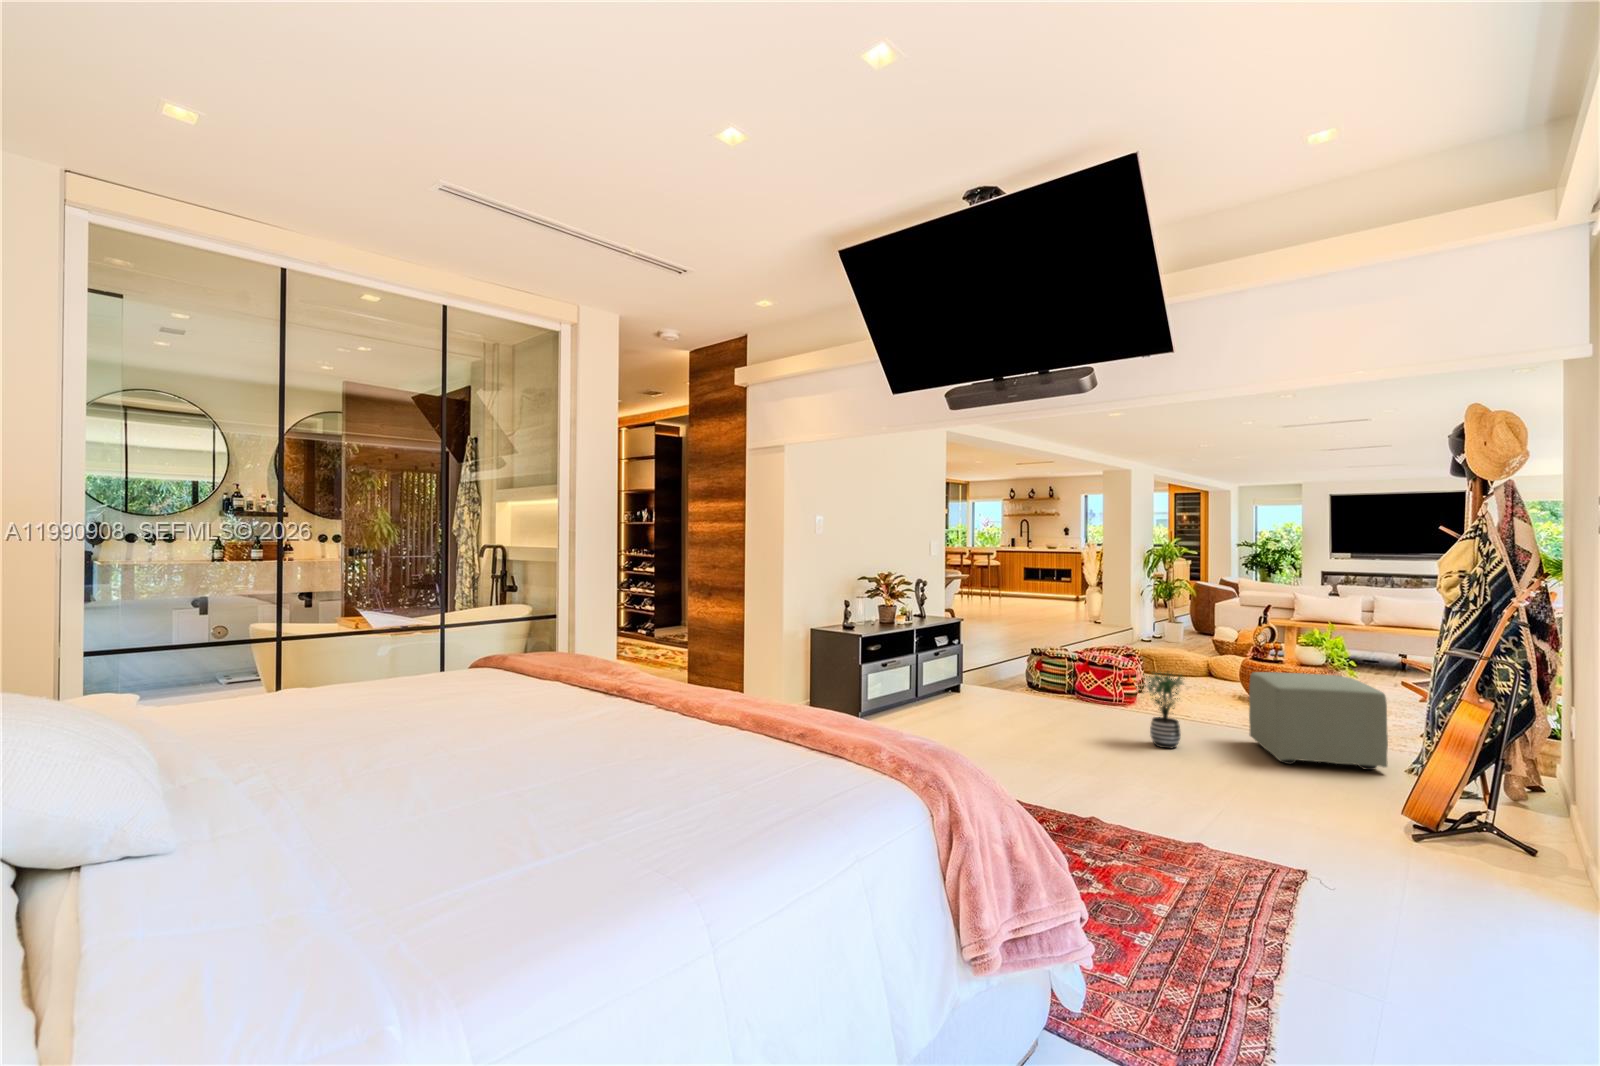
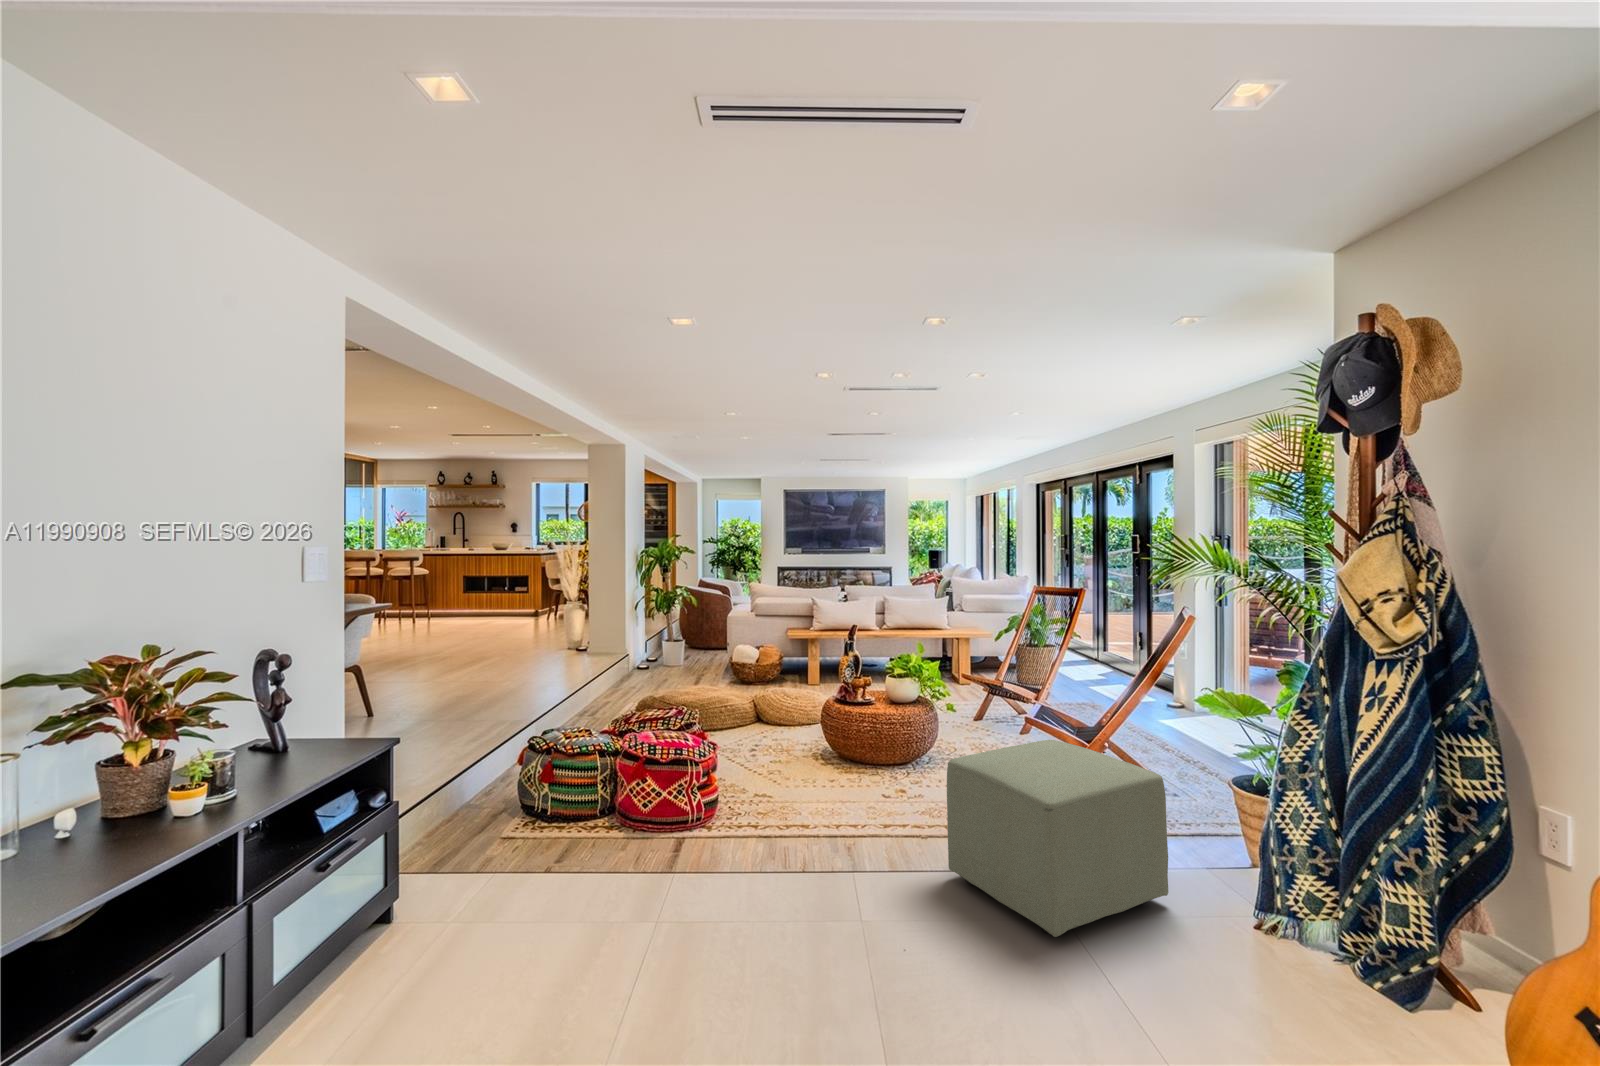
potted plant: present [1136,672,1184,749] -> none [805,796,908,966]

